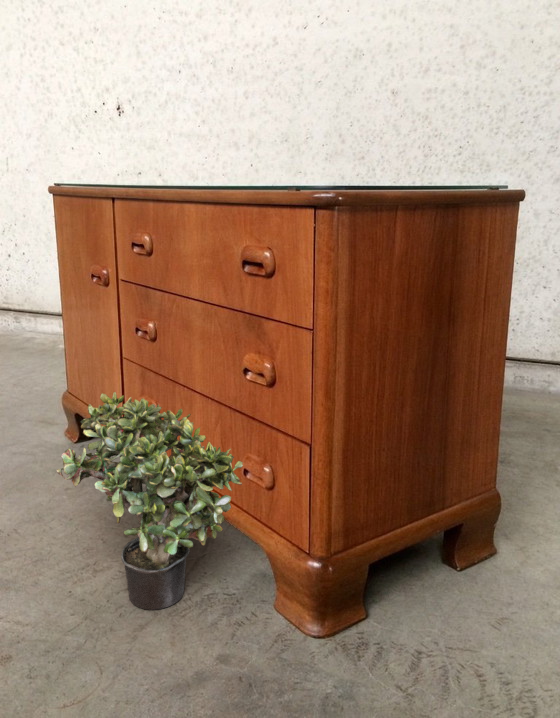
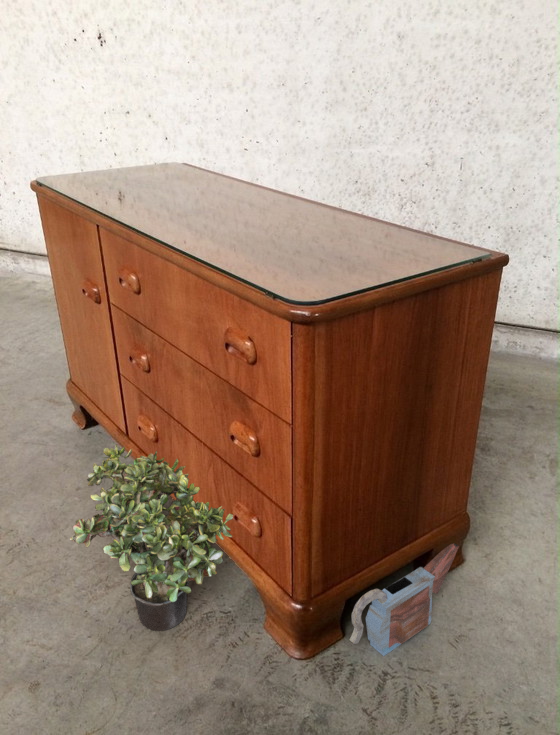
watering can: none [377,509,495,635] -> present [350,544,459,656]

